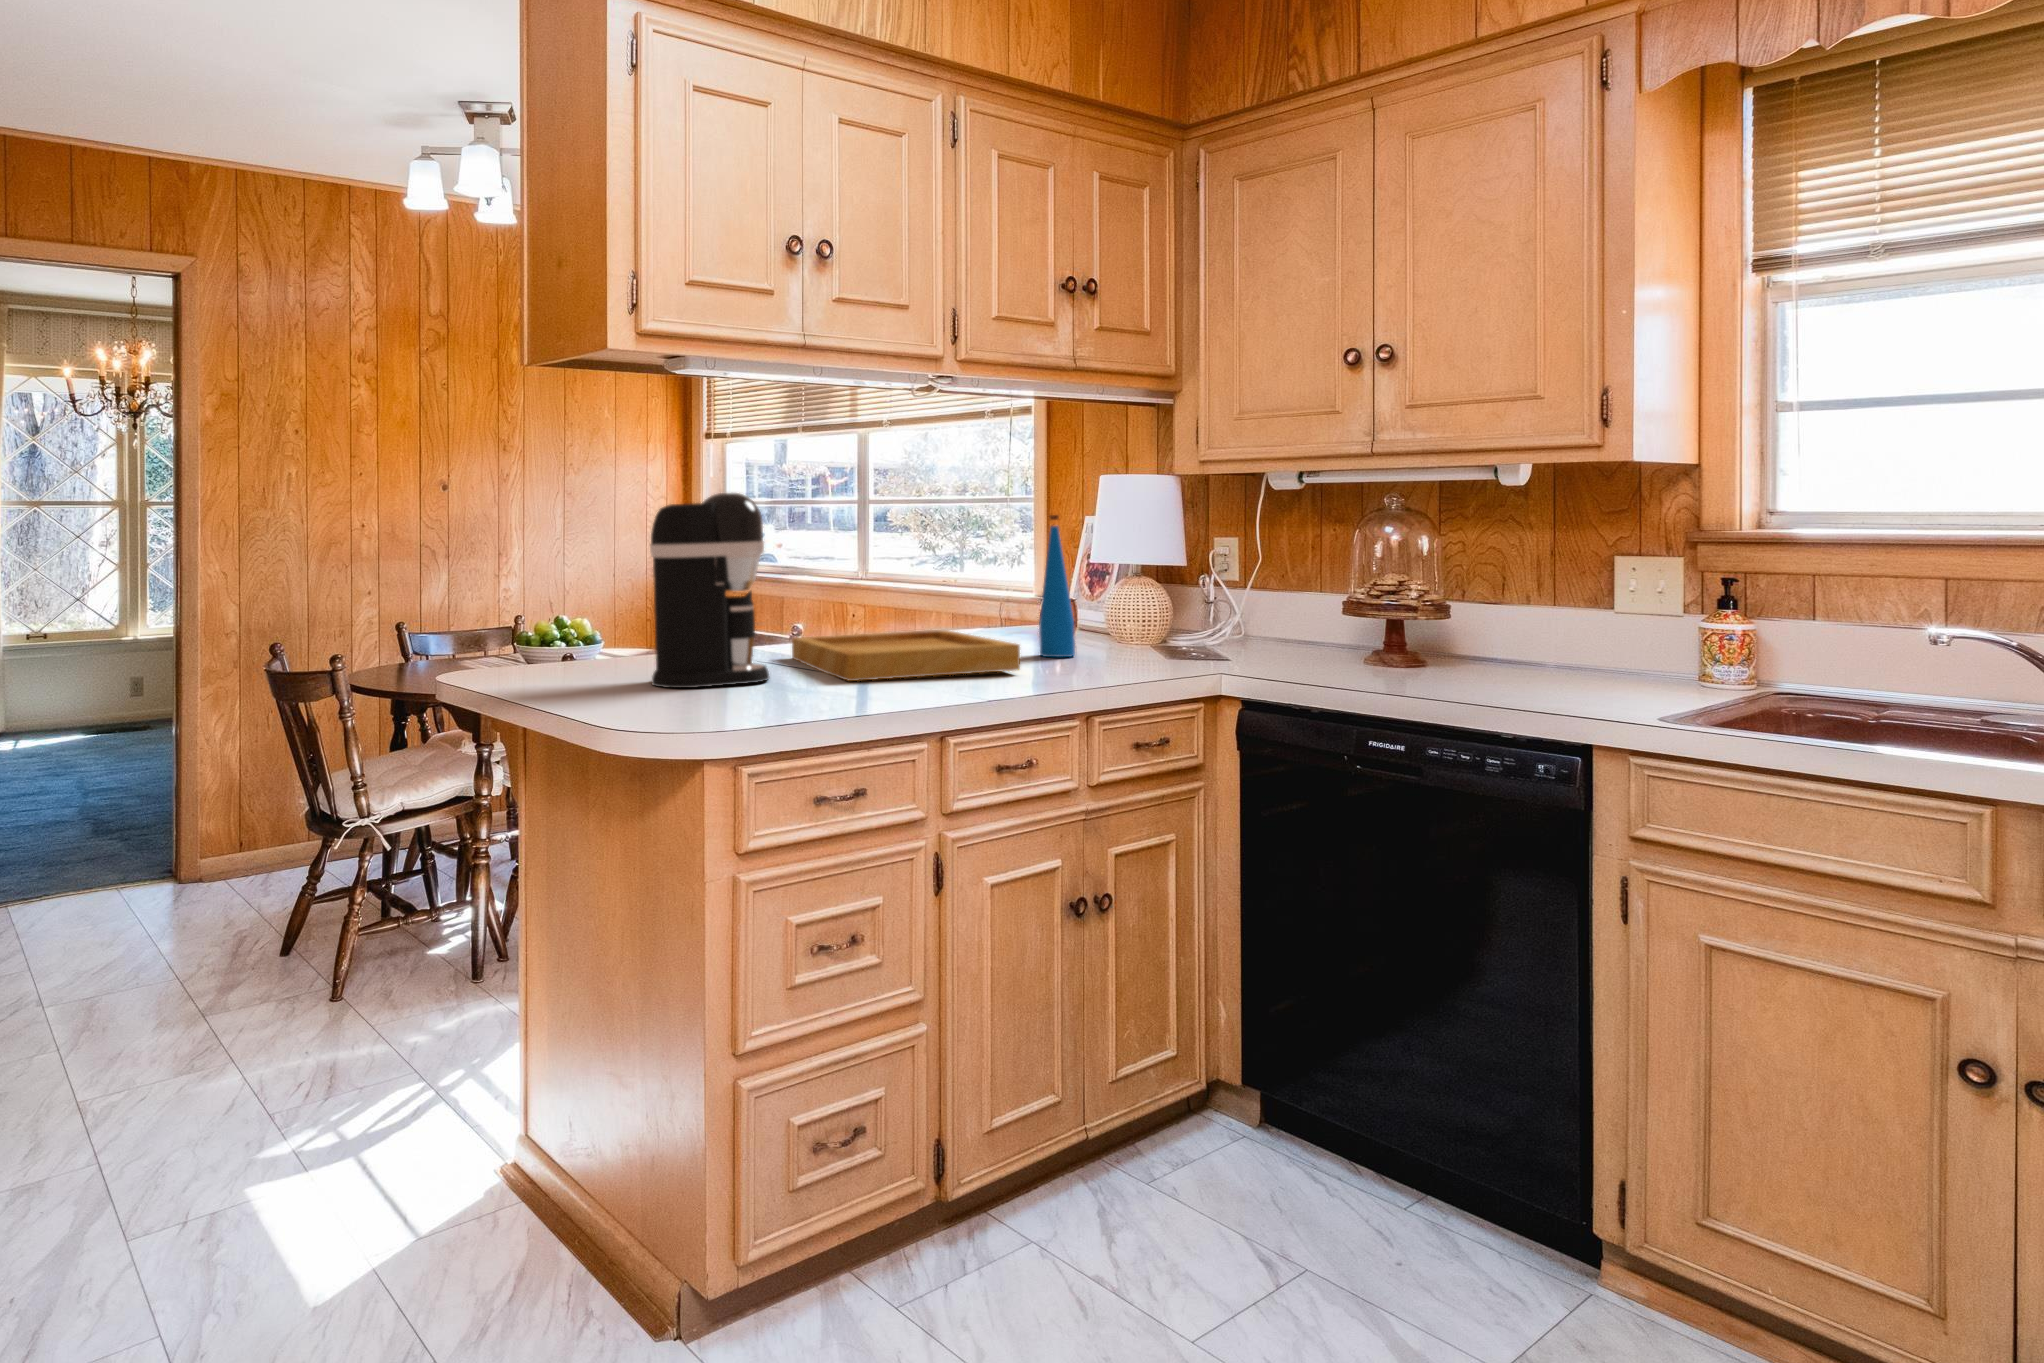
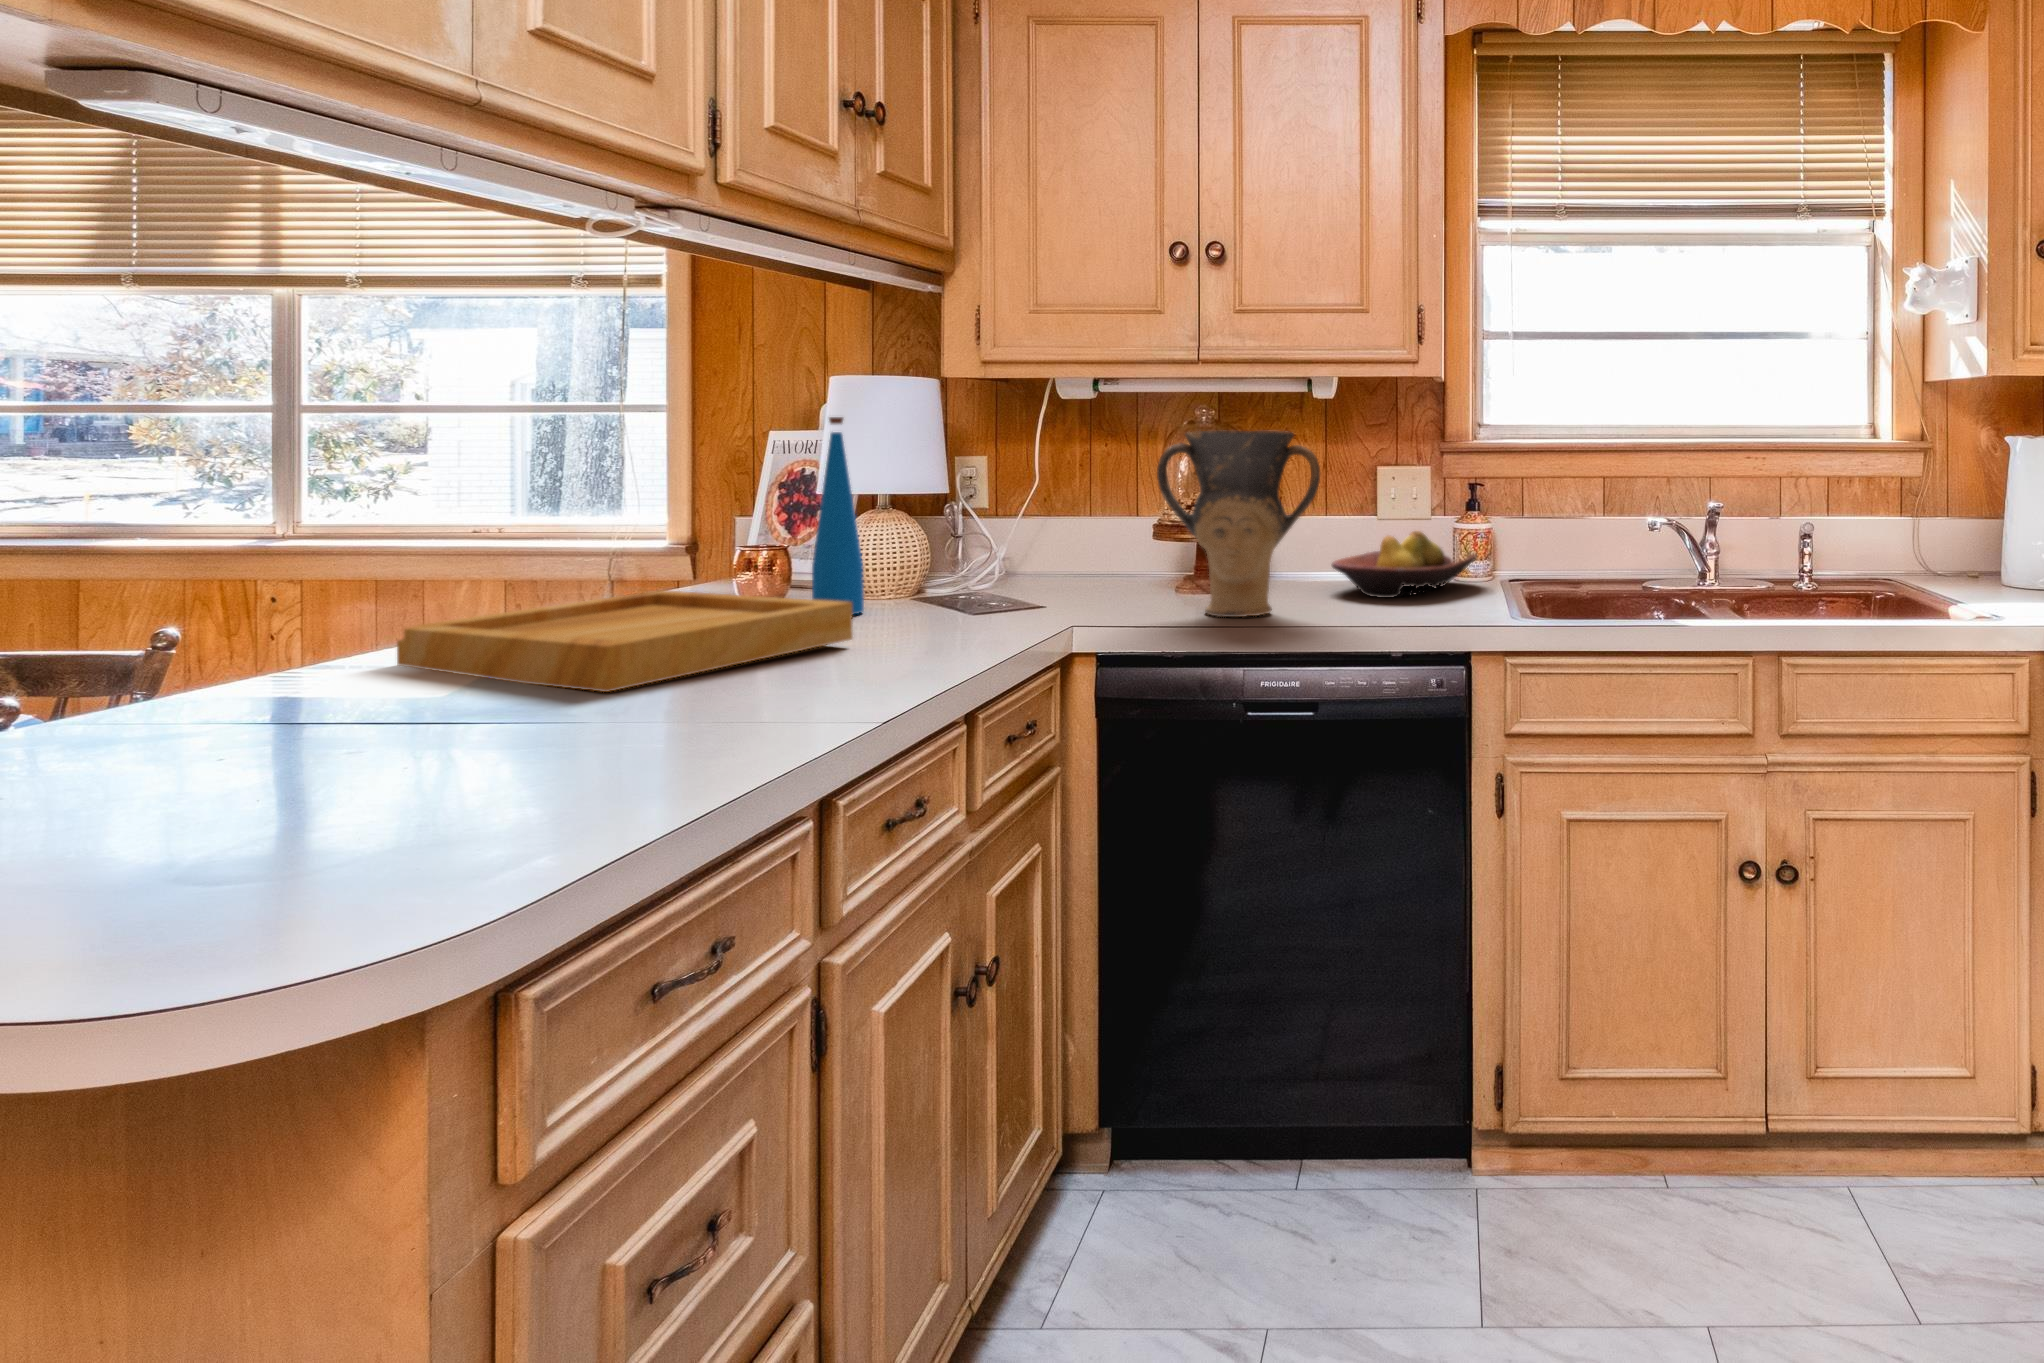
coffee maker: present [650,493,769,688] -> none [150,358,444,764]
vase: none [1288,522,1442,689] -> present [1157,430,1320,617]
fruit bowl: none [1509,625,1728,690] -> present [1332,531,1477,598]

